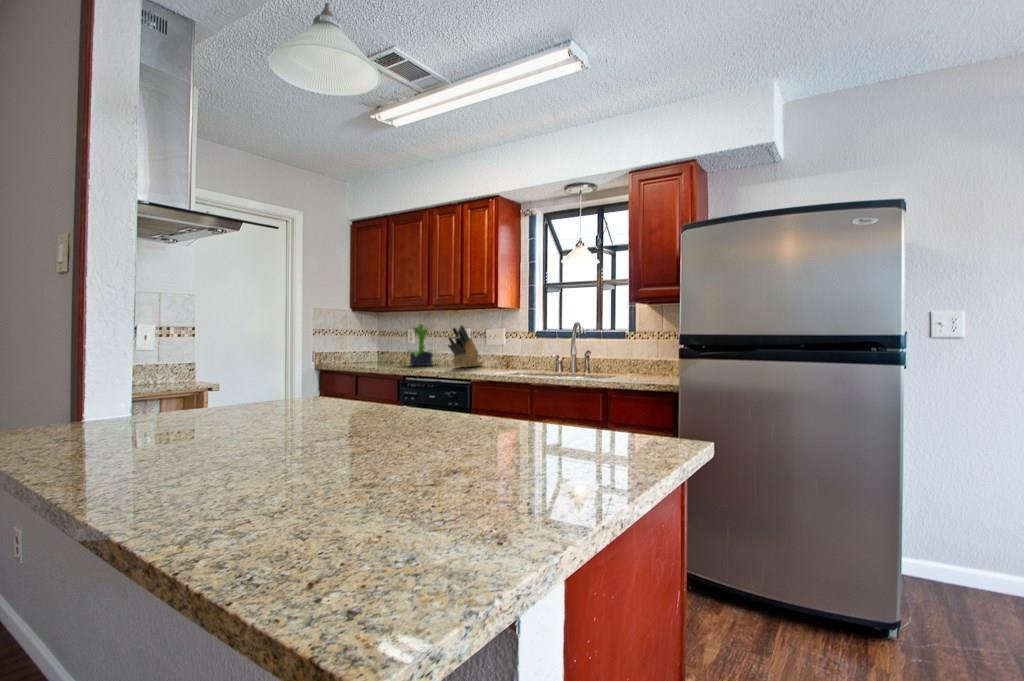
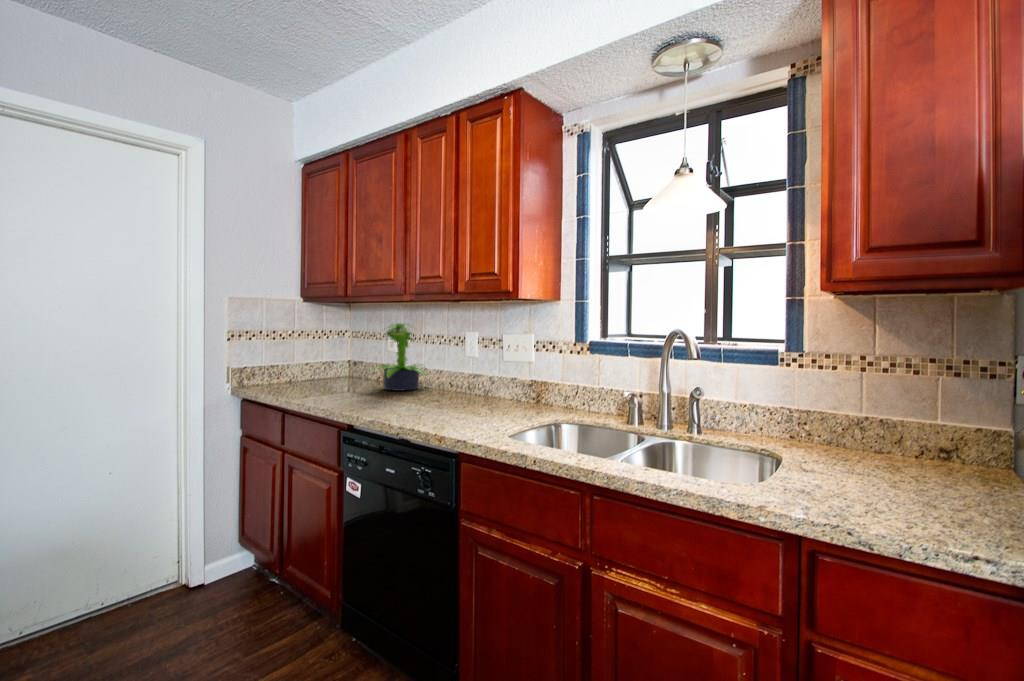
knife block: present [448,325,483,367] -> none [433,329,497,401]

